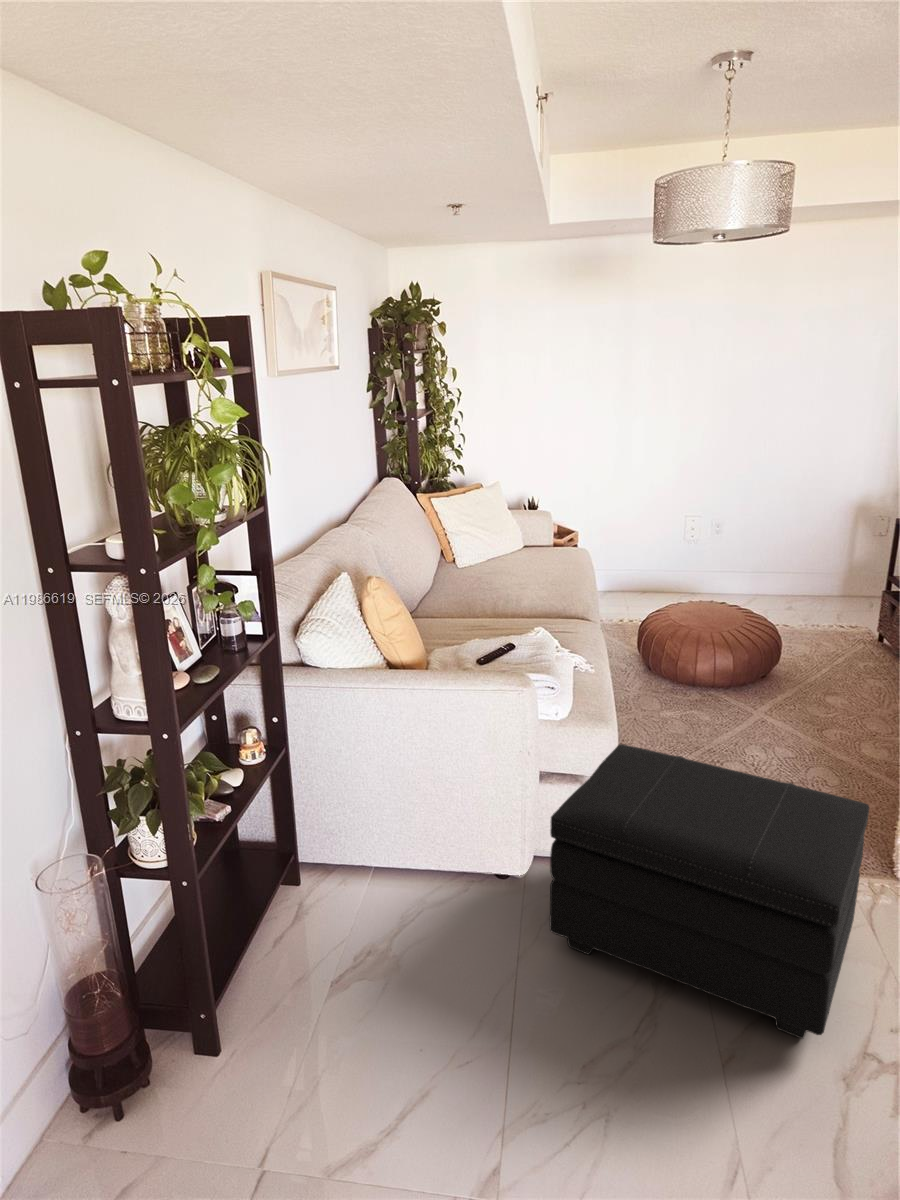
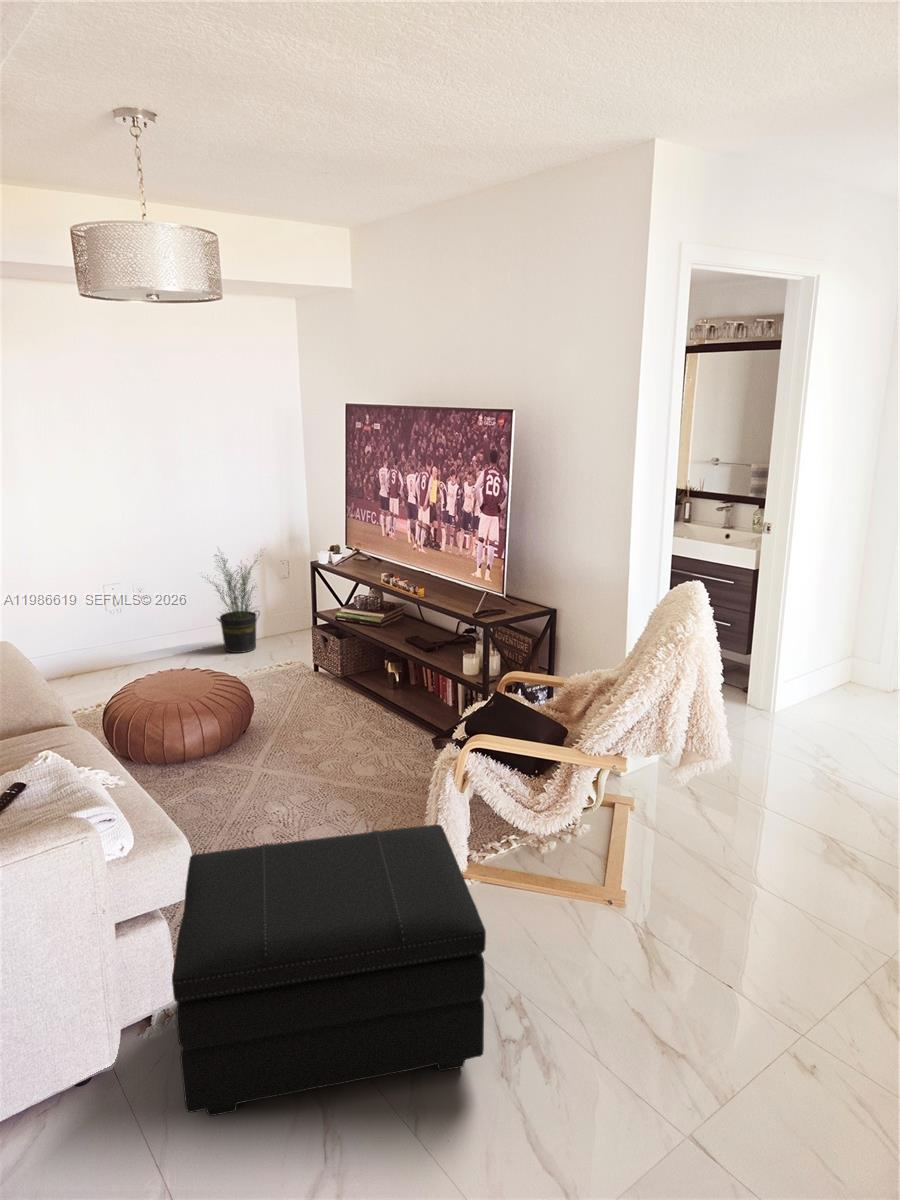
potted plant: none [776,493,861,608] -> present [214,555,257,653]

